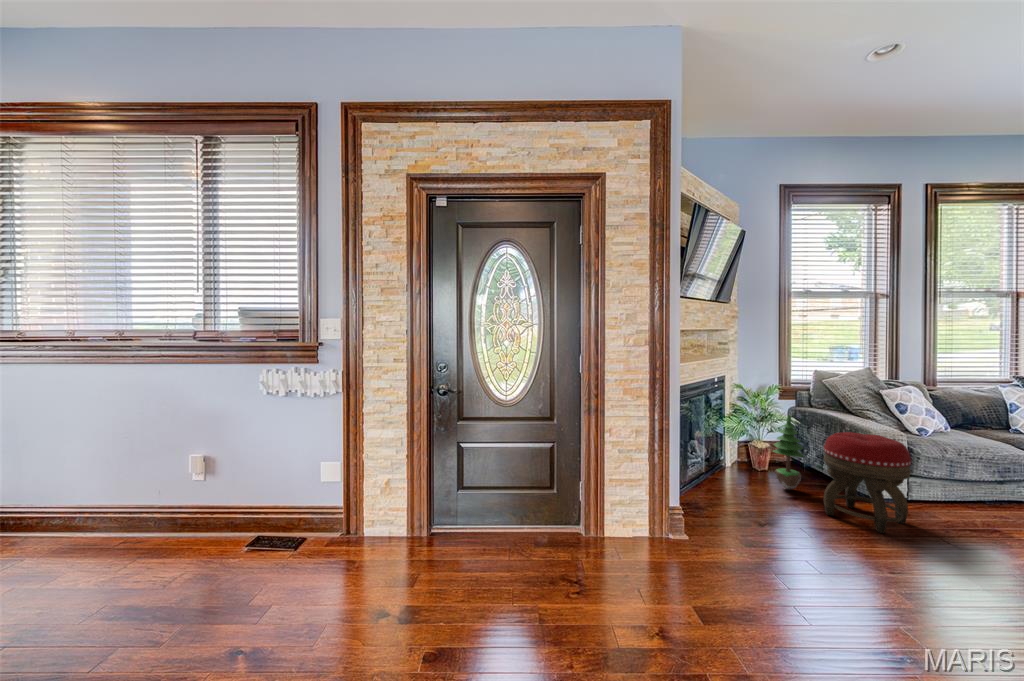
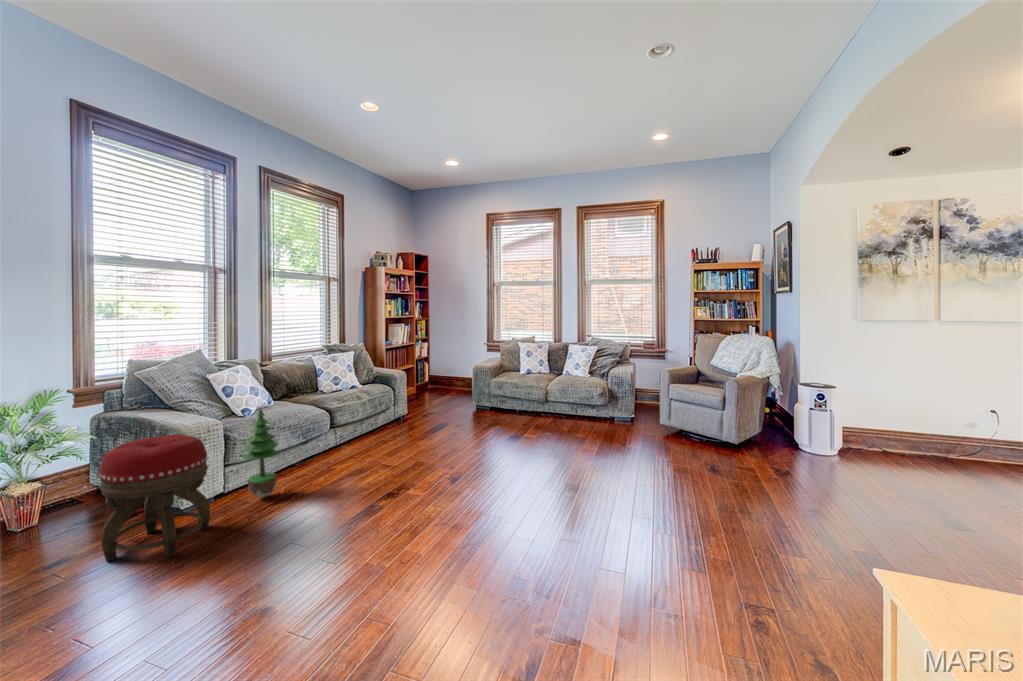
potted tree: present [773,415,804,490] -> present [243,409,280,498]

